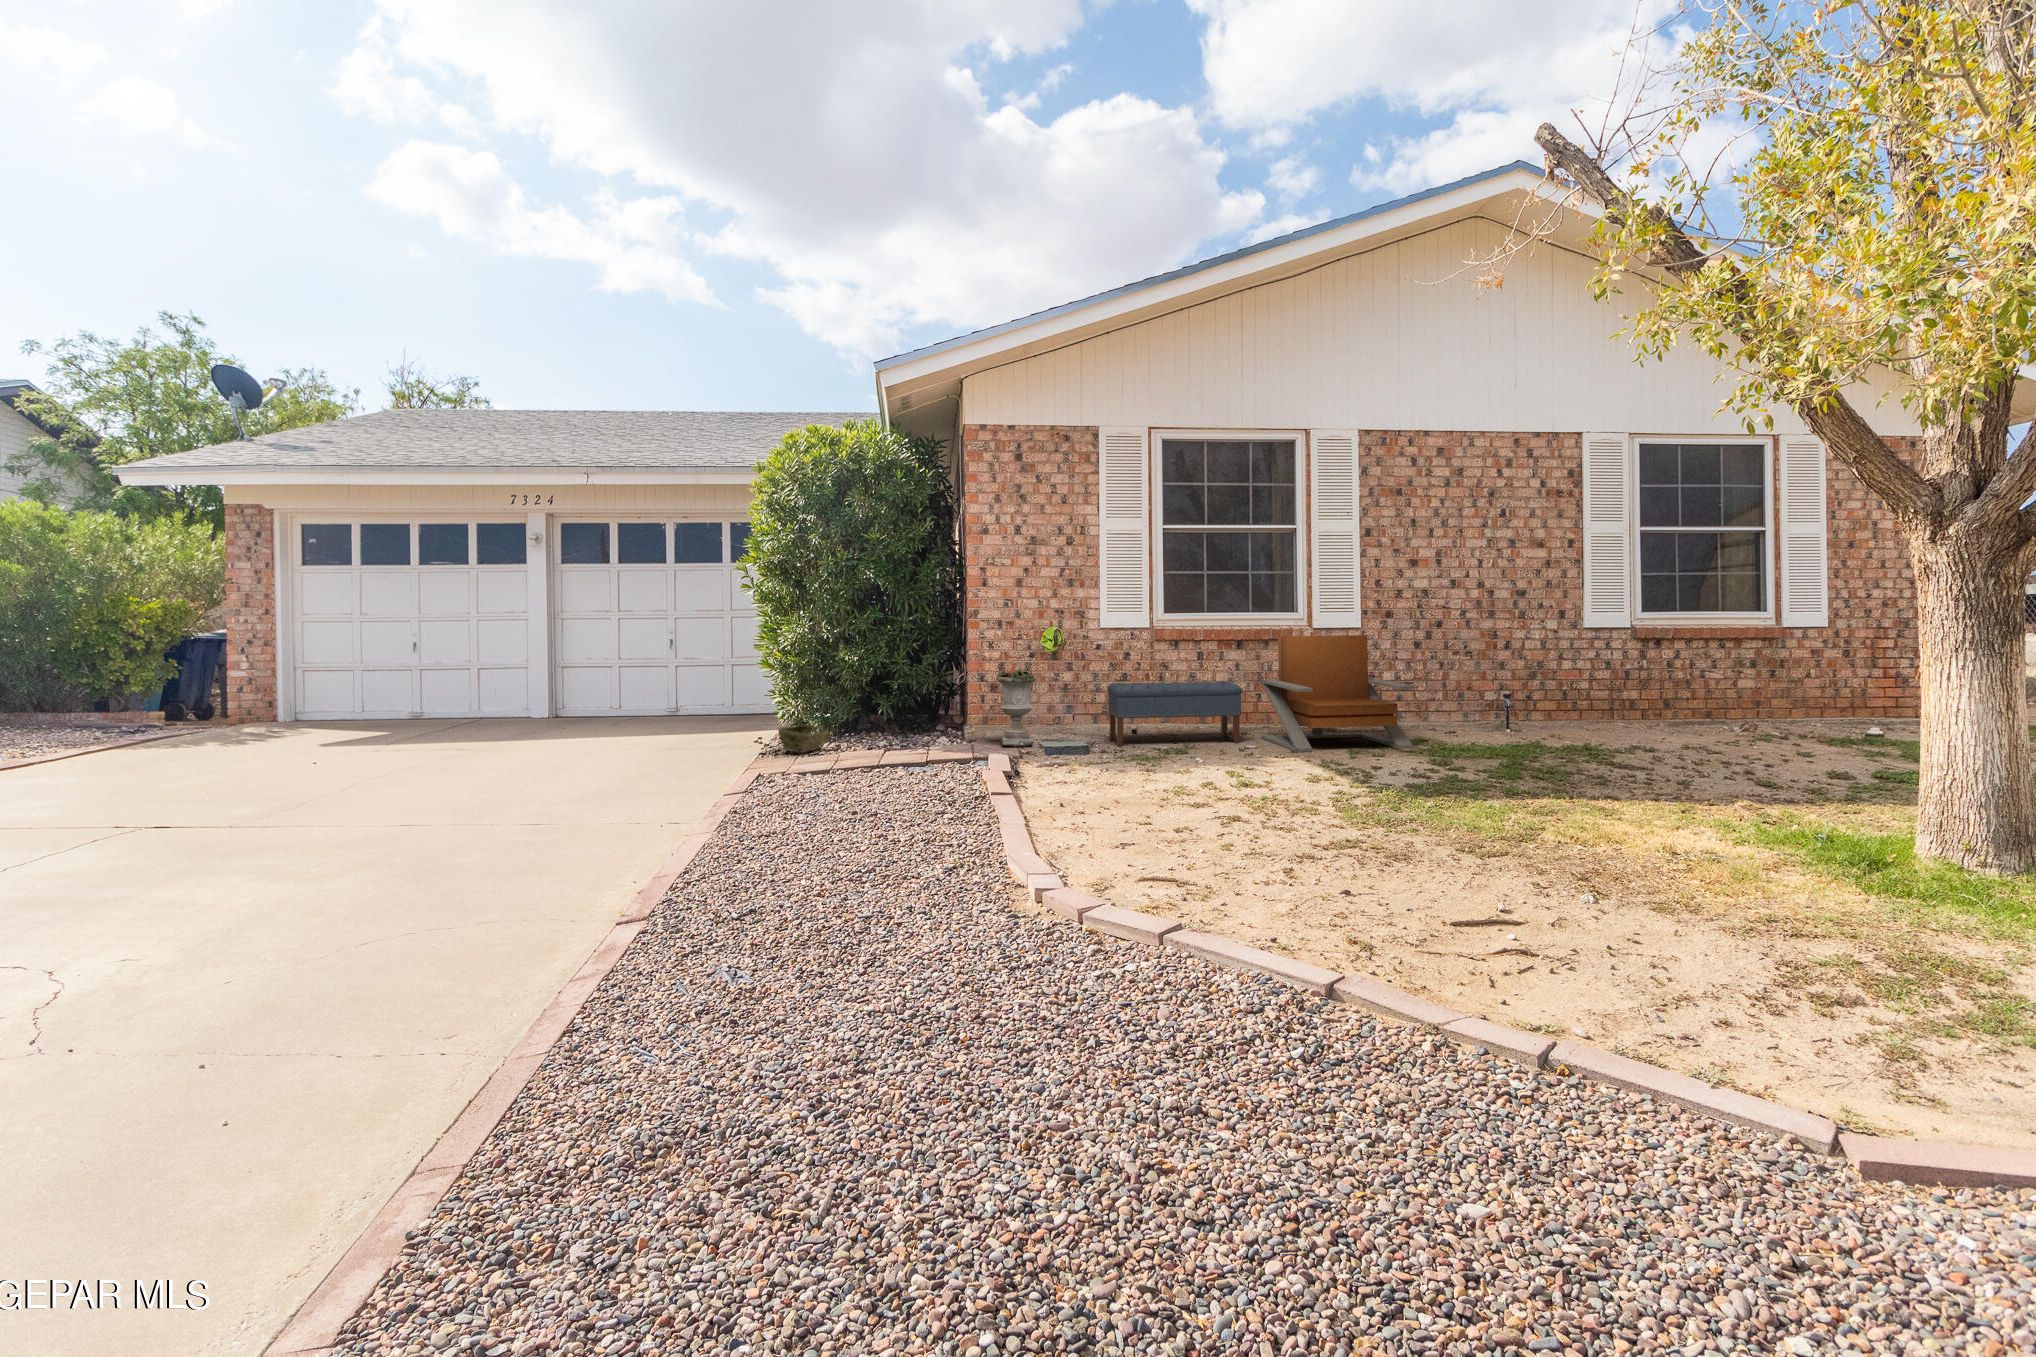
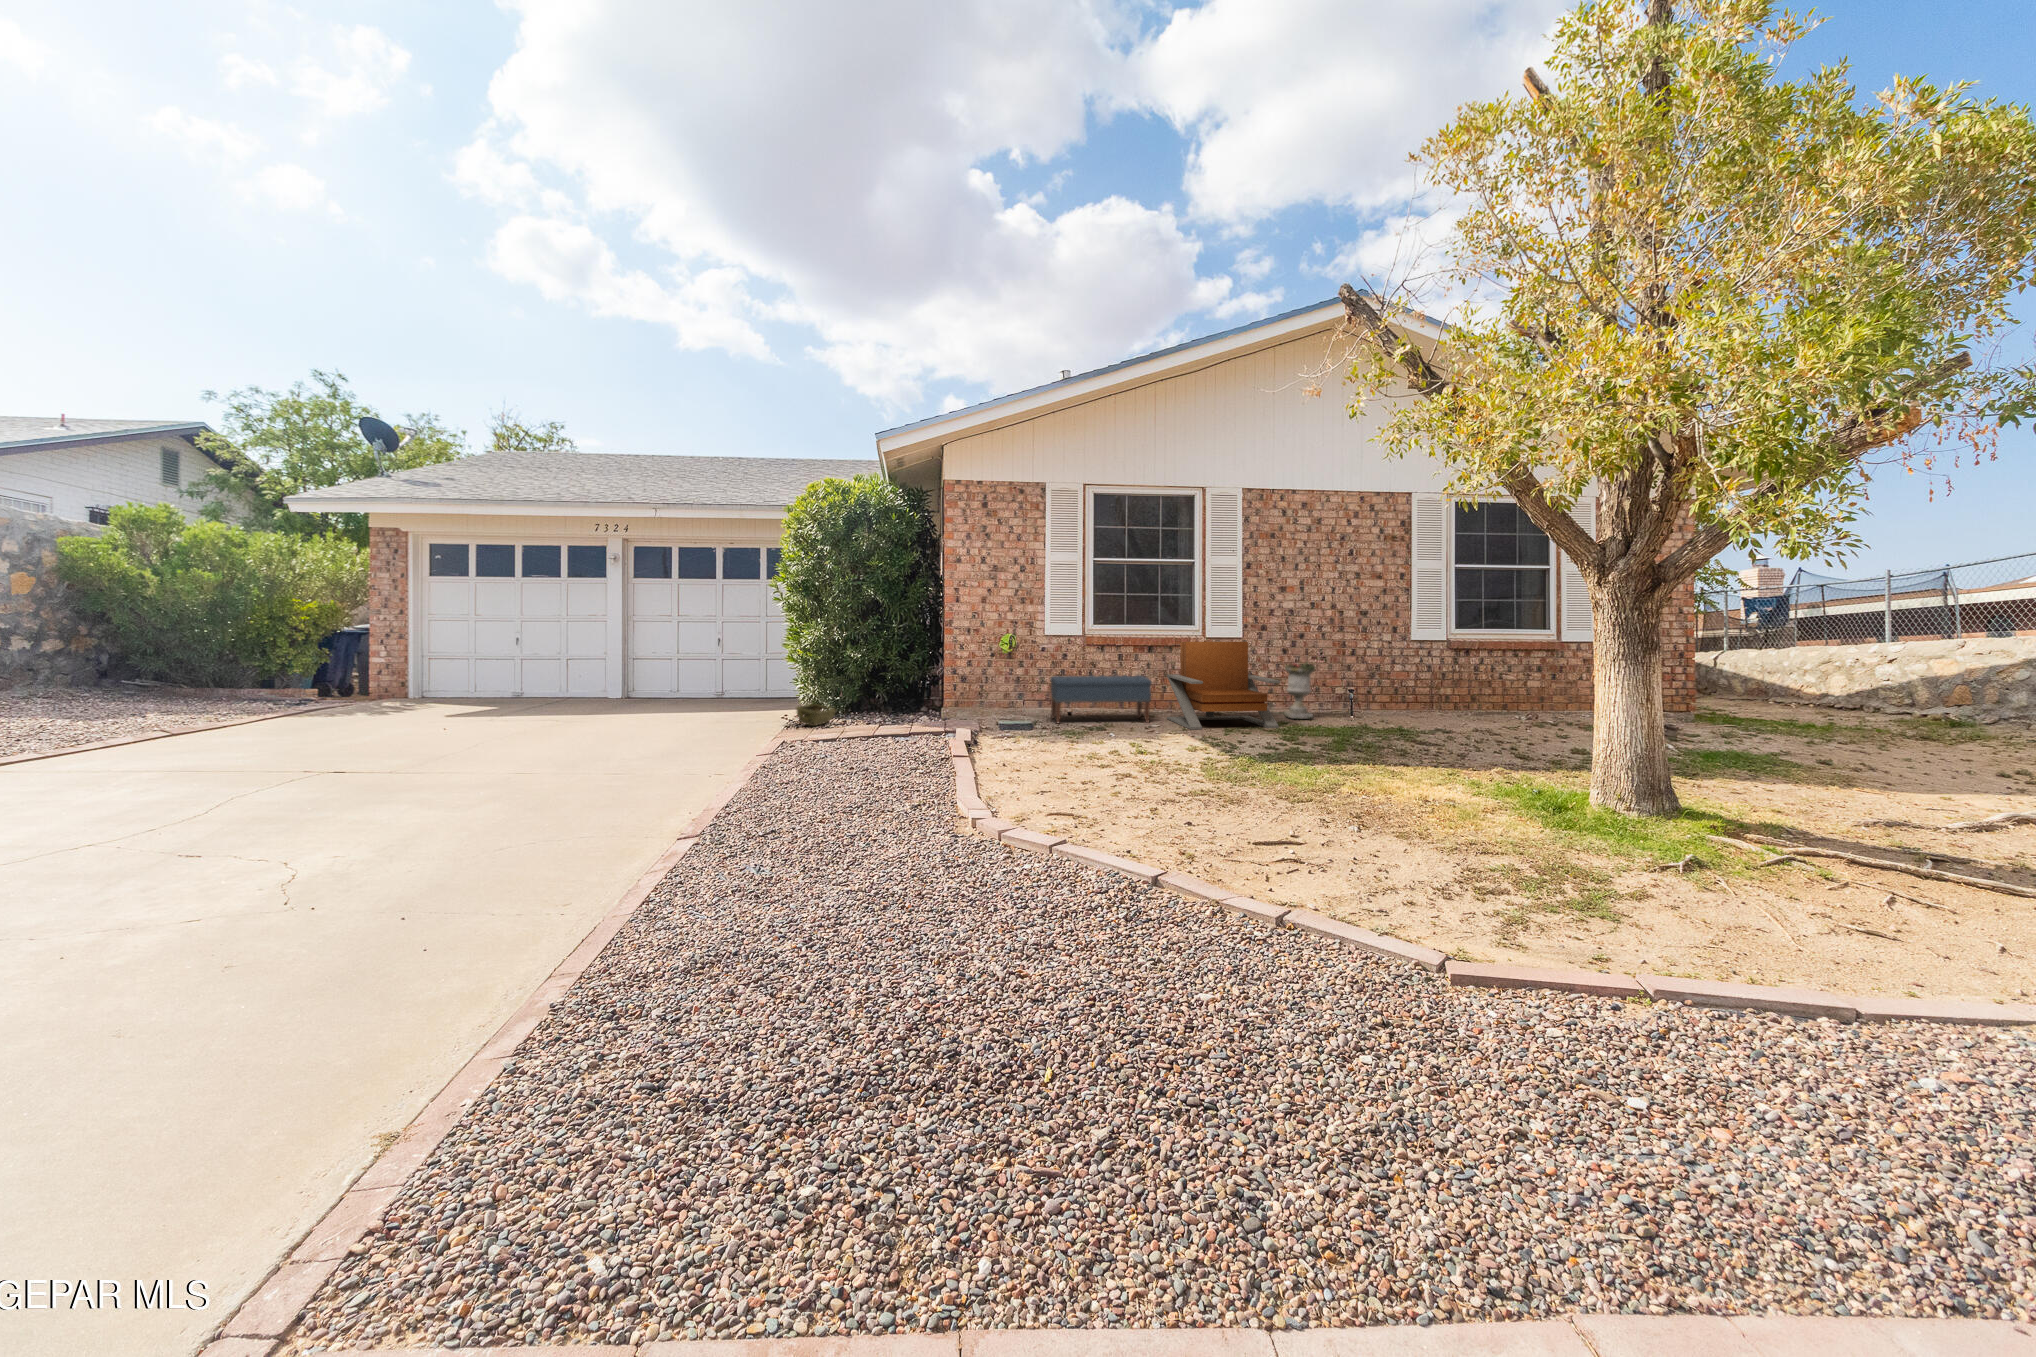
planter: present [996,669,1036,747] -> present [1284,663,1316,719]

